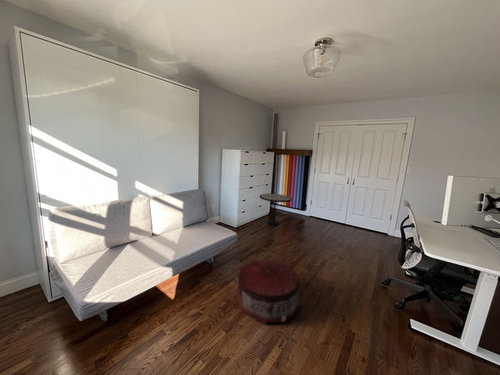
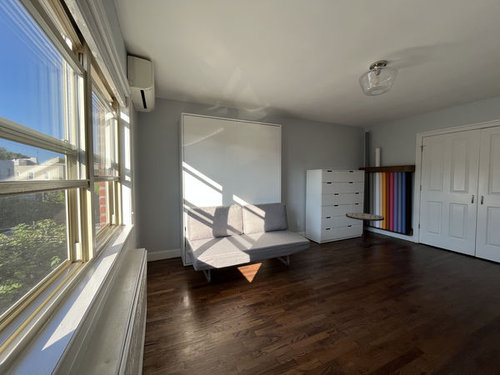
pouf: present [238,260,300,324] -> none [297,264,358,321]

